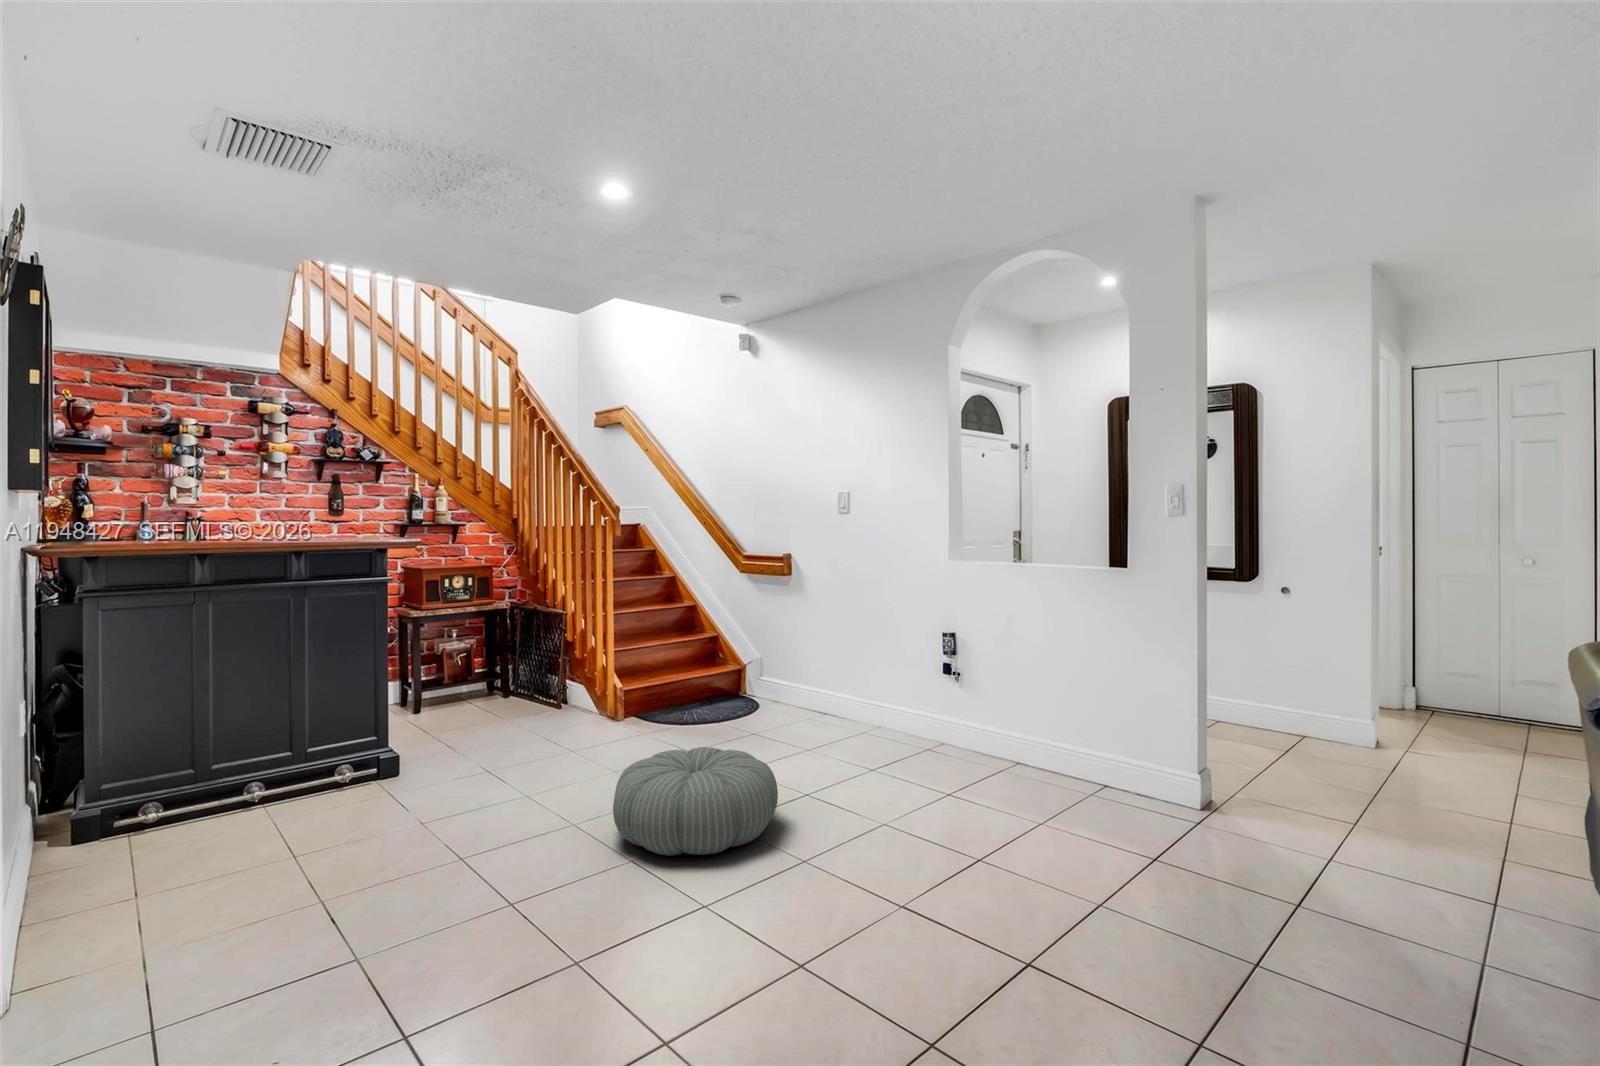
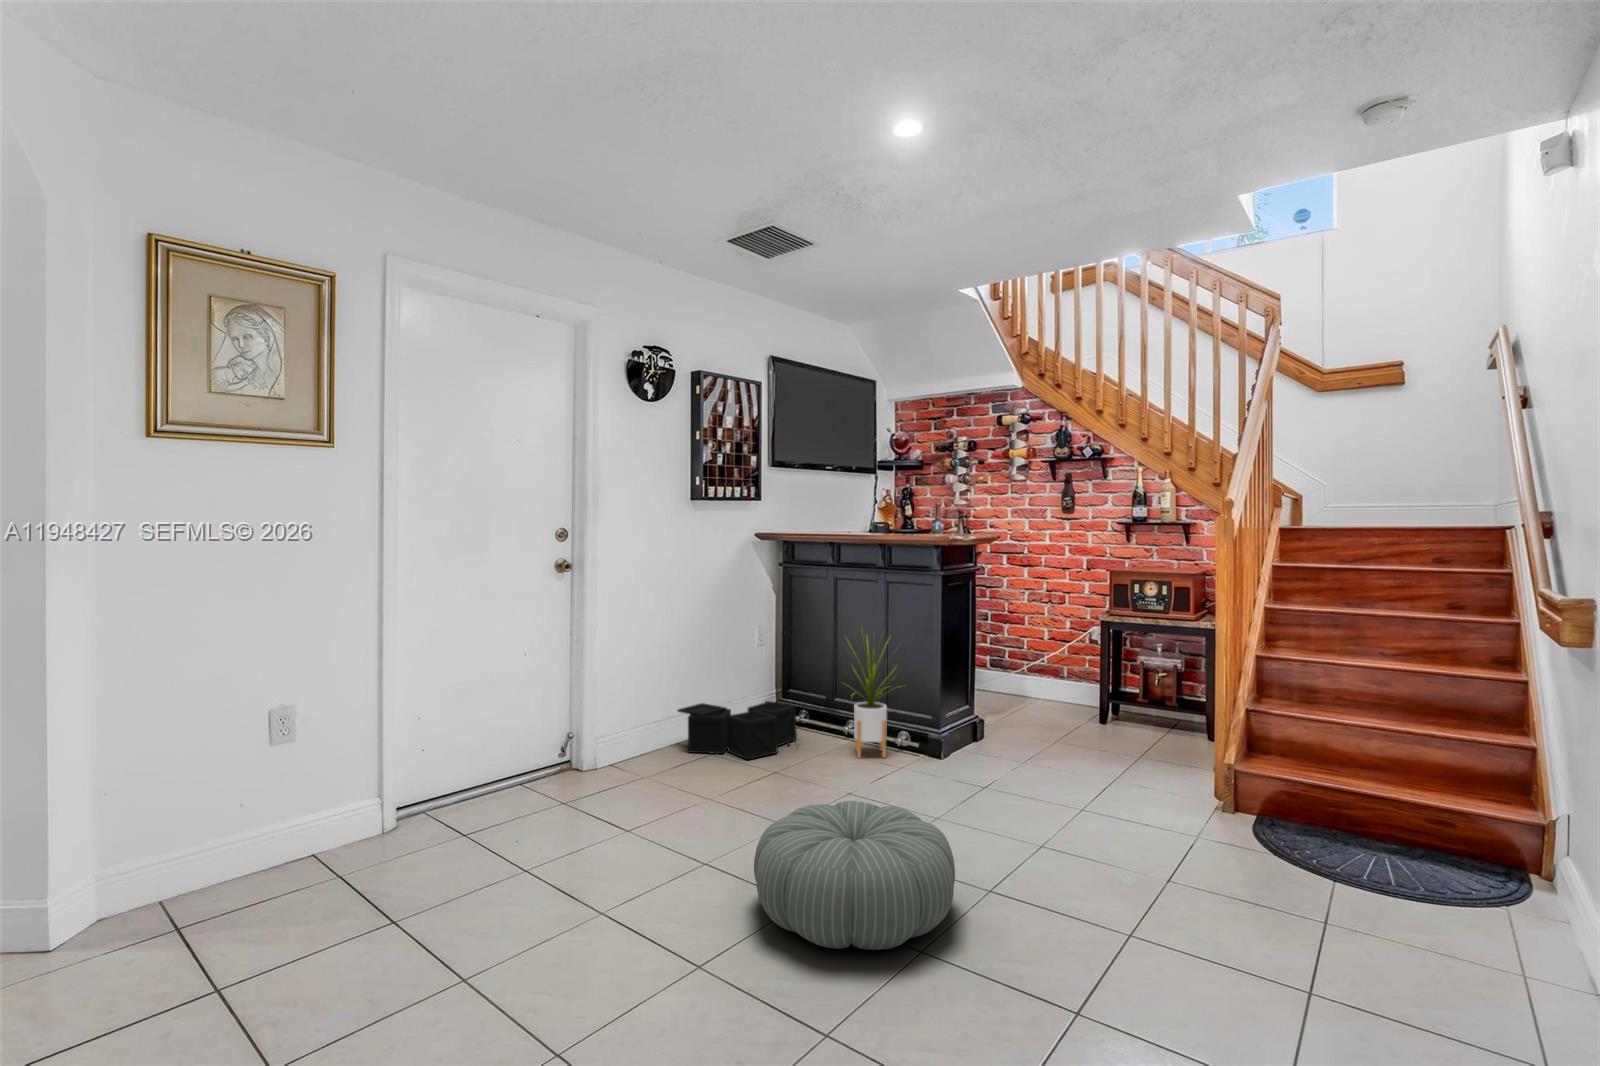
house plant: none [292,644,388,807] -> present [848,633,895,758]
storage bin: none [61,785,249,907] -> present [678,701,797,759]

